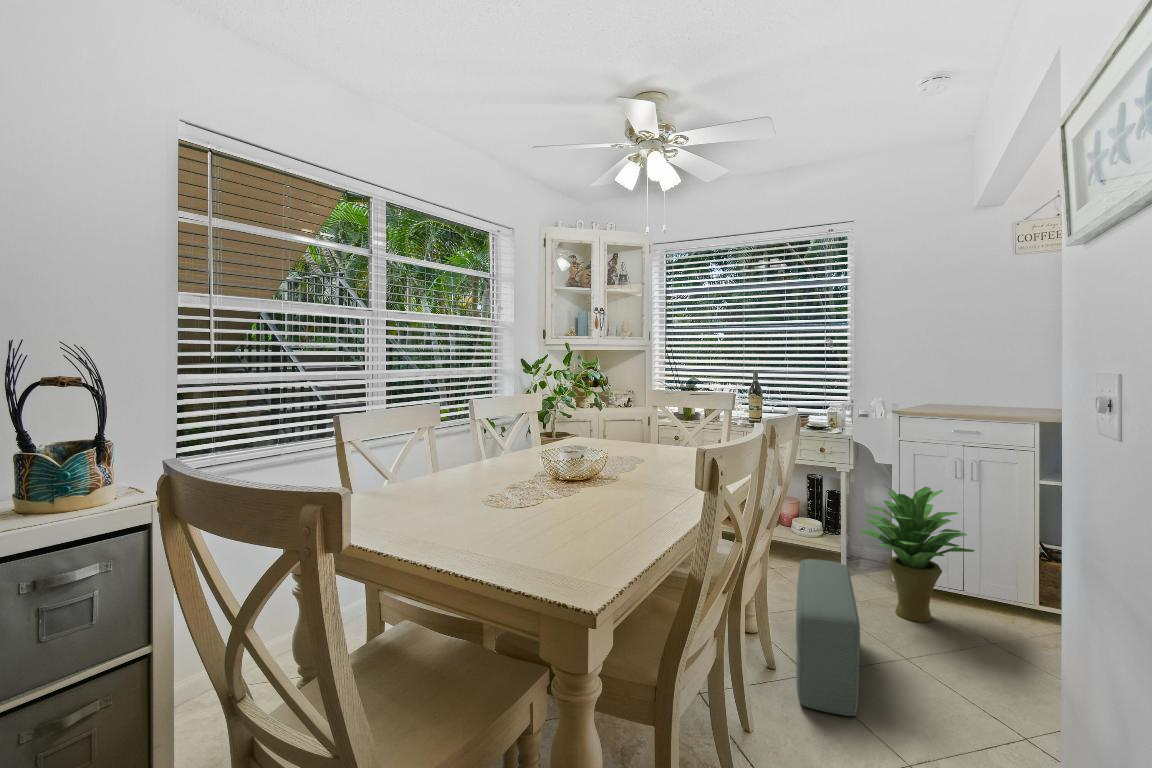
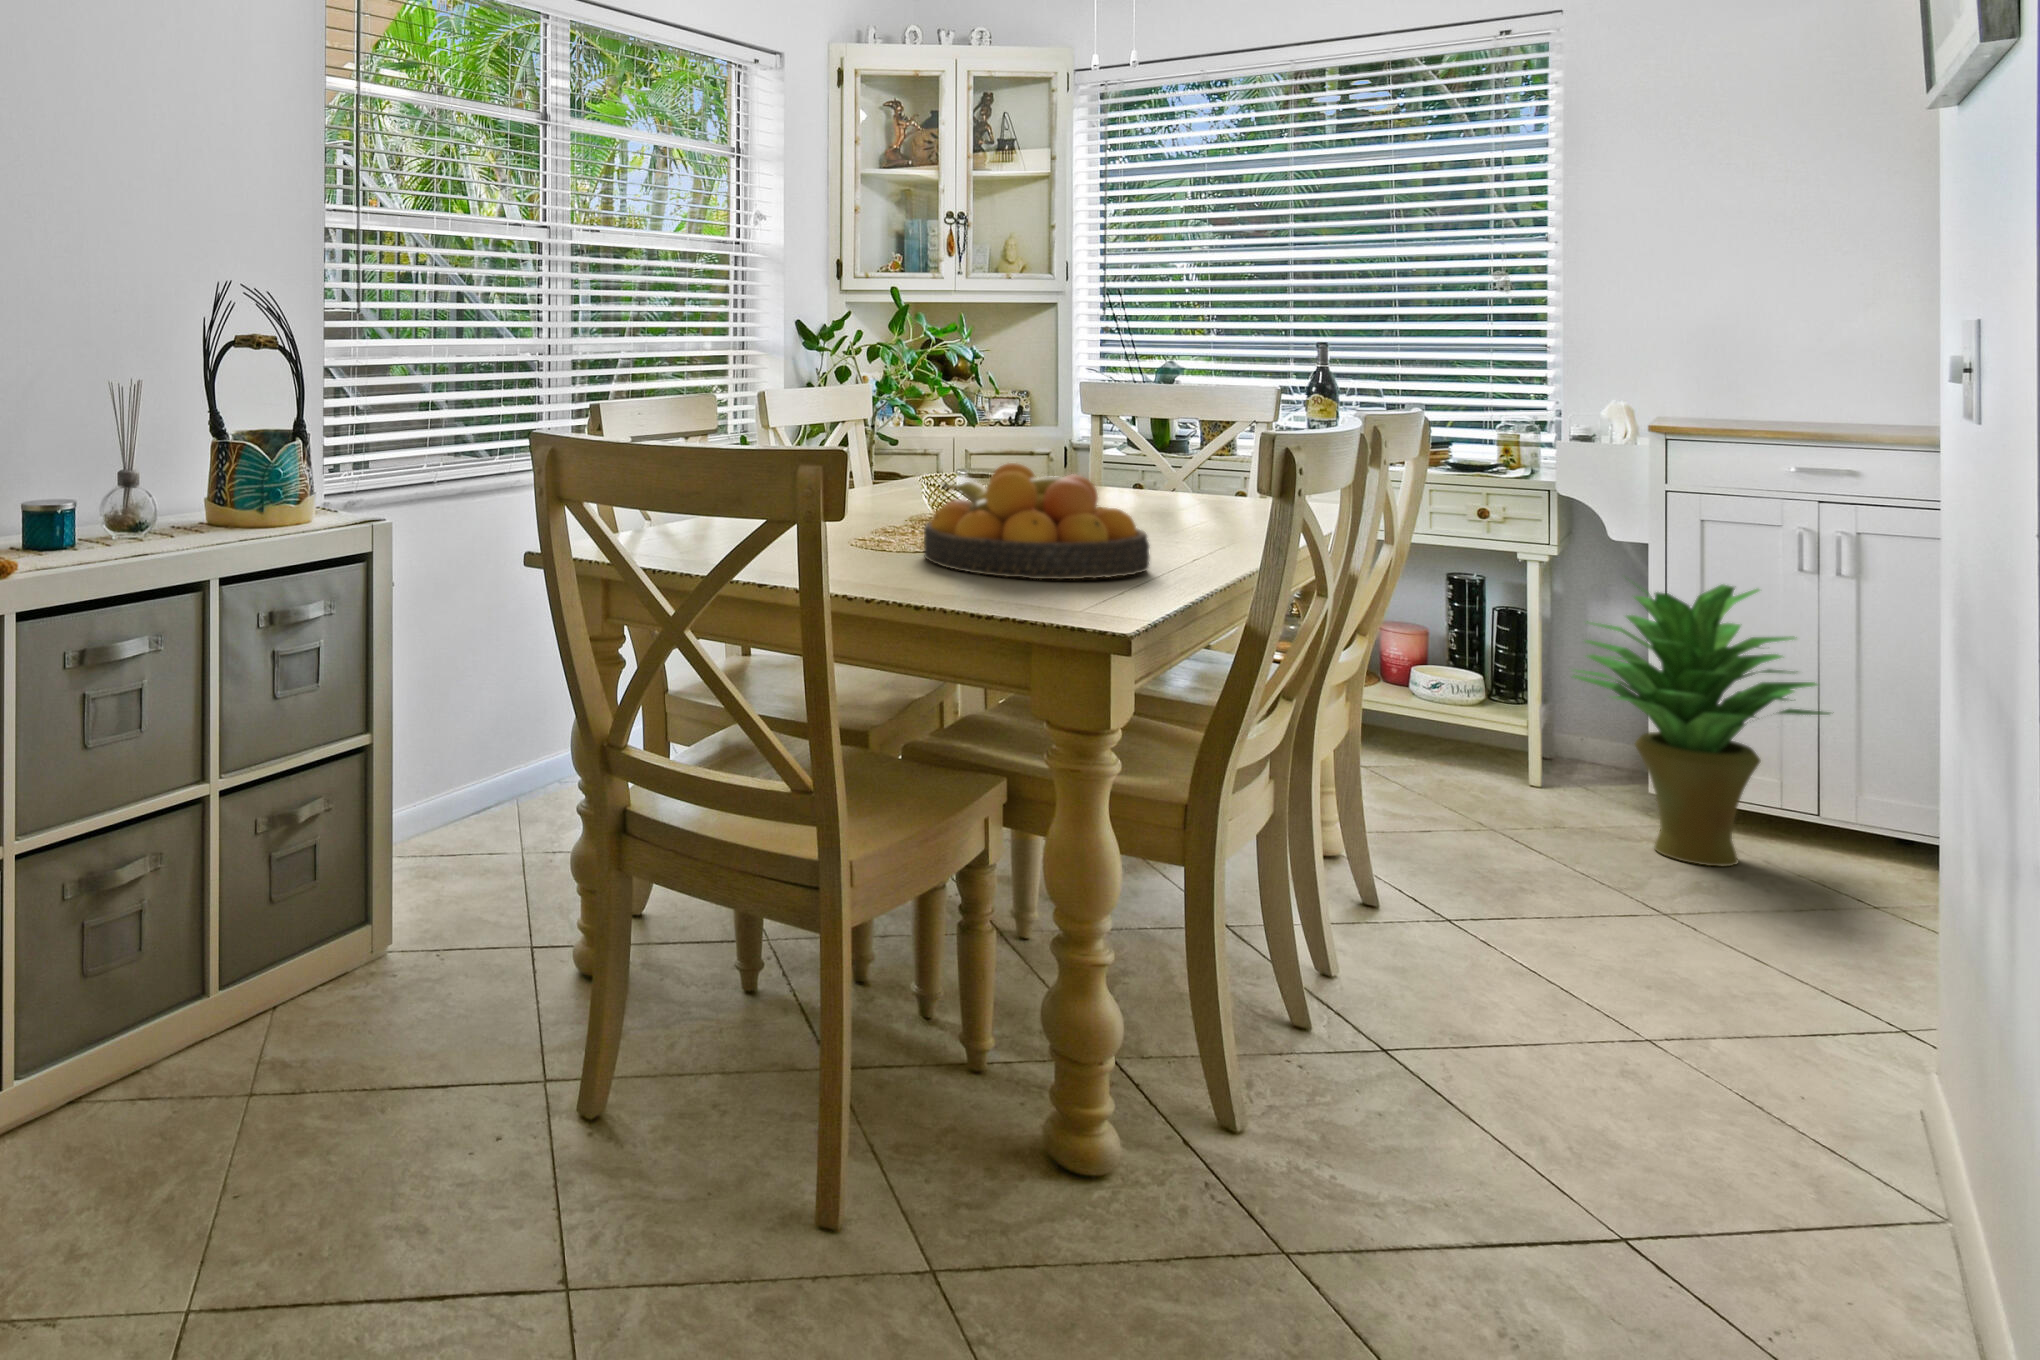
fruit bowl: none [515,453,644,535] -> present [923,463,1150,579]
pouf: present [796,559,860,716] -> none [1427,718,1557,981]

